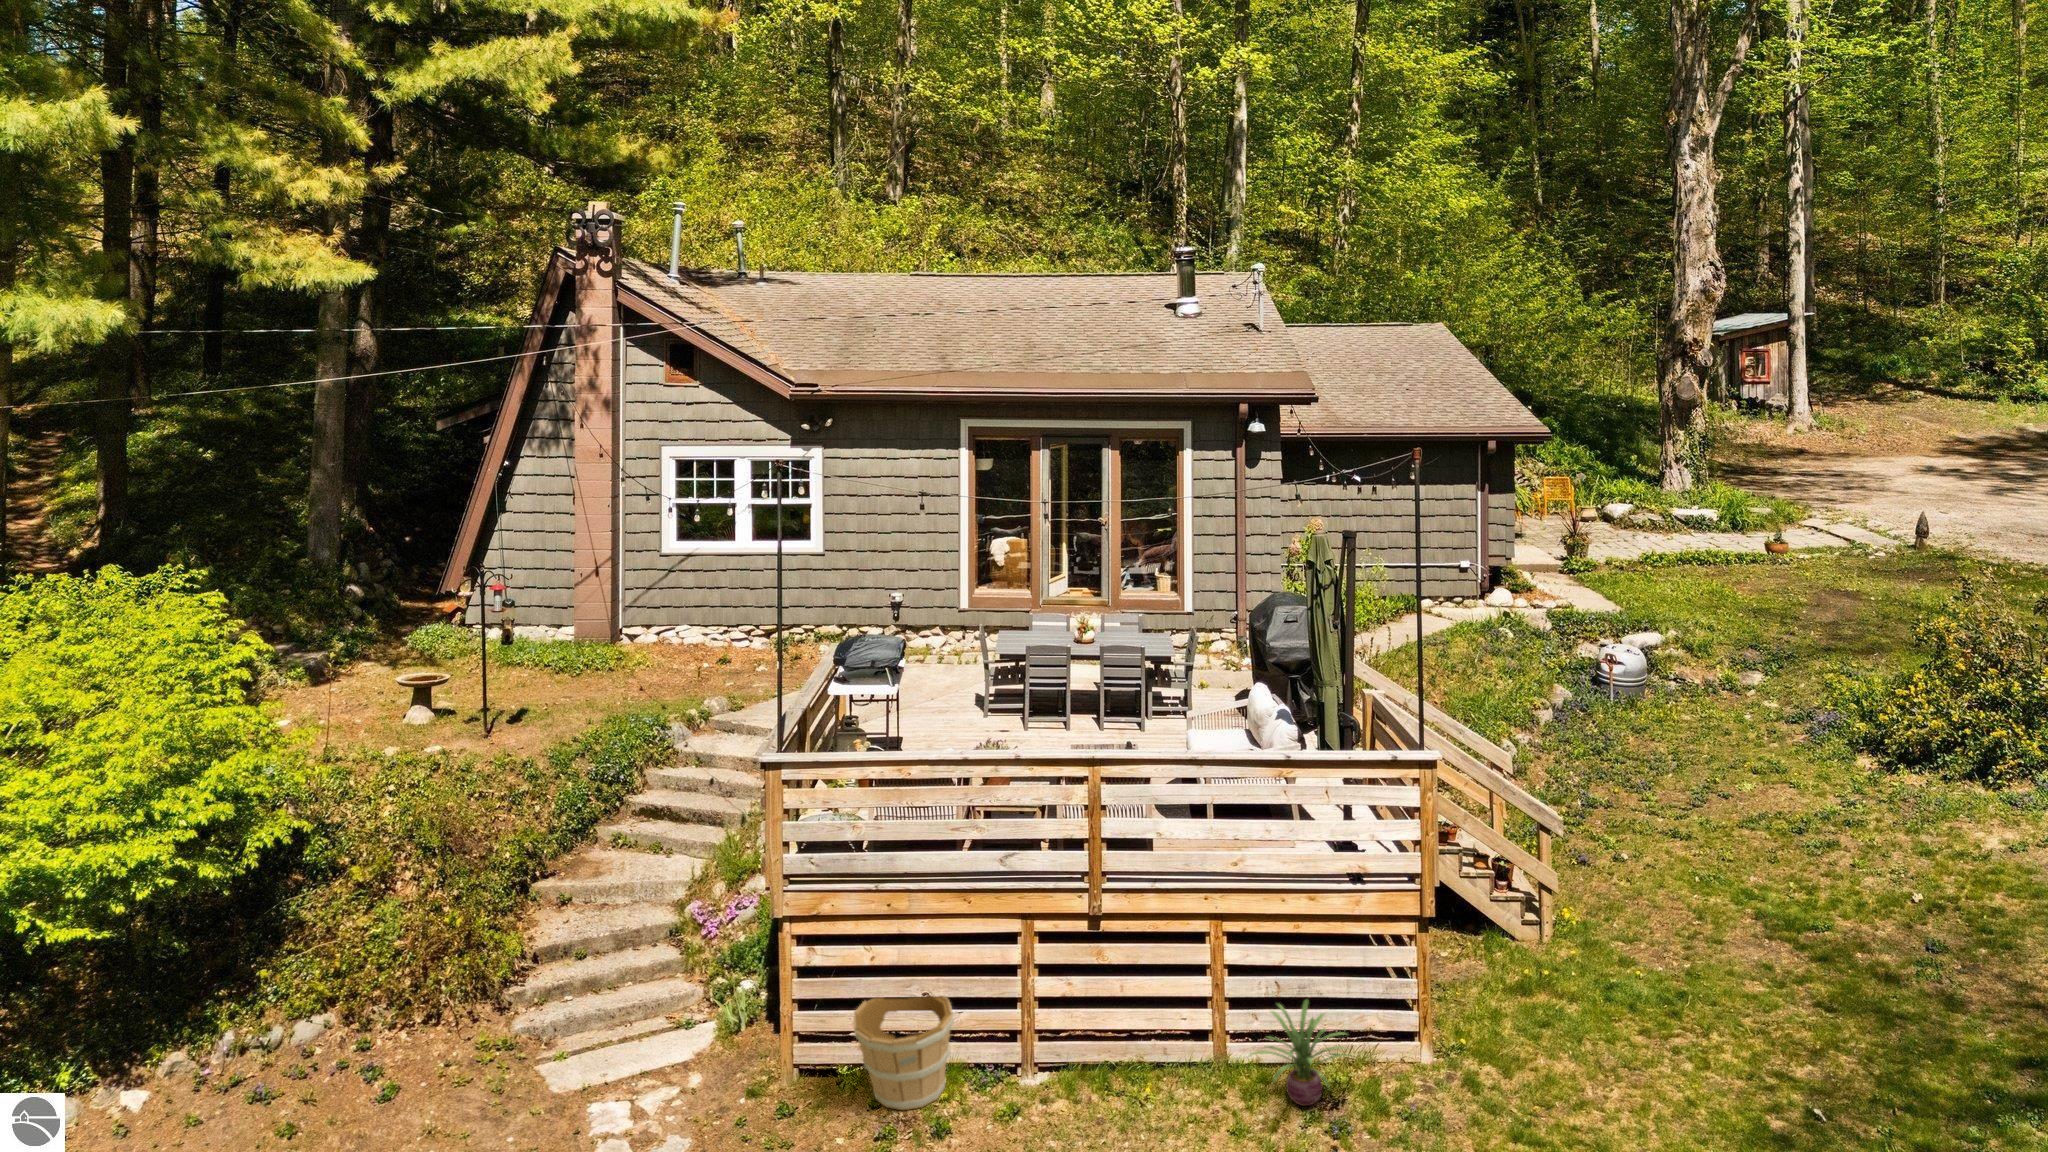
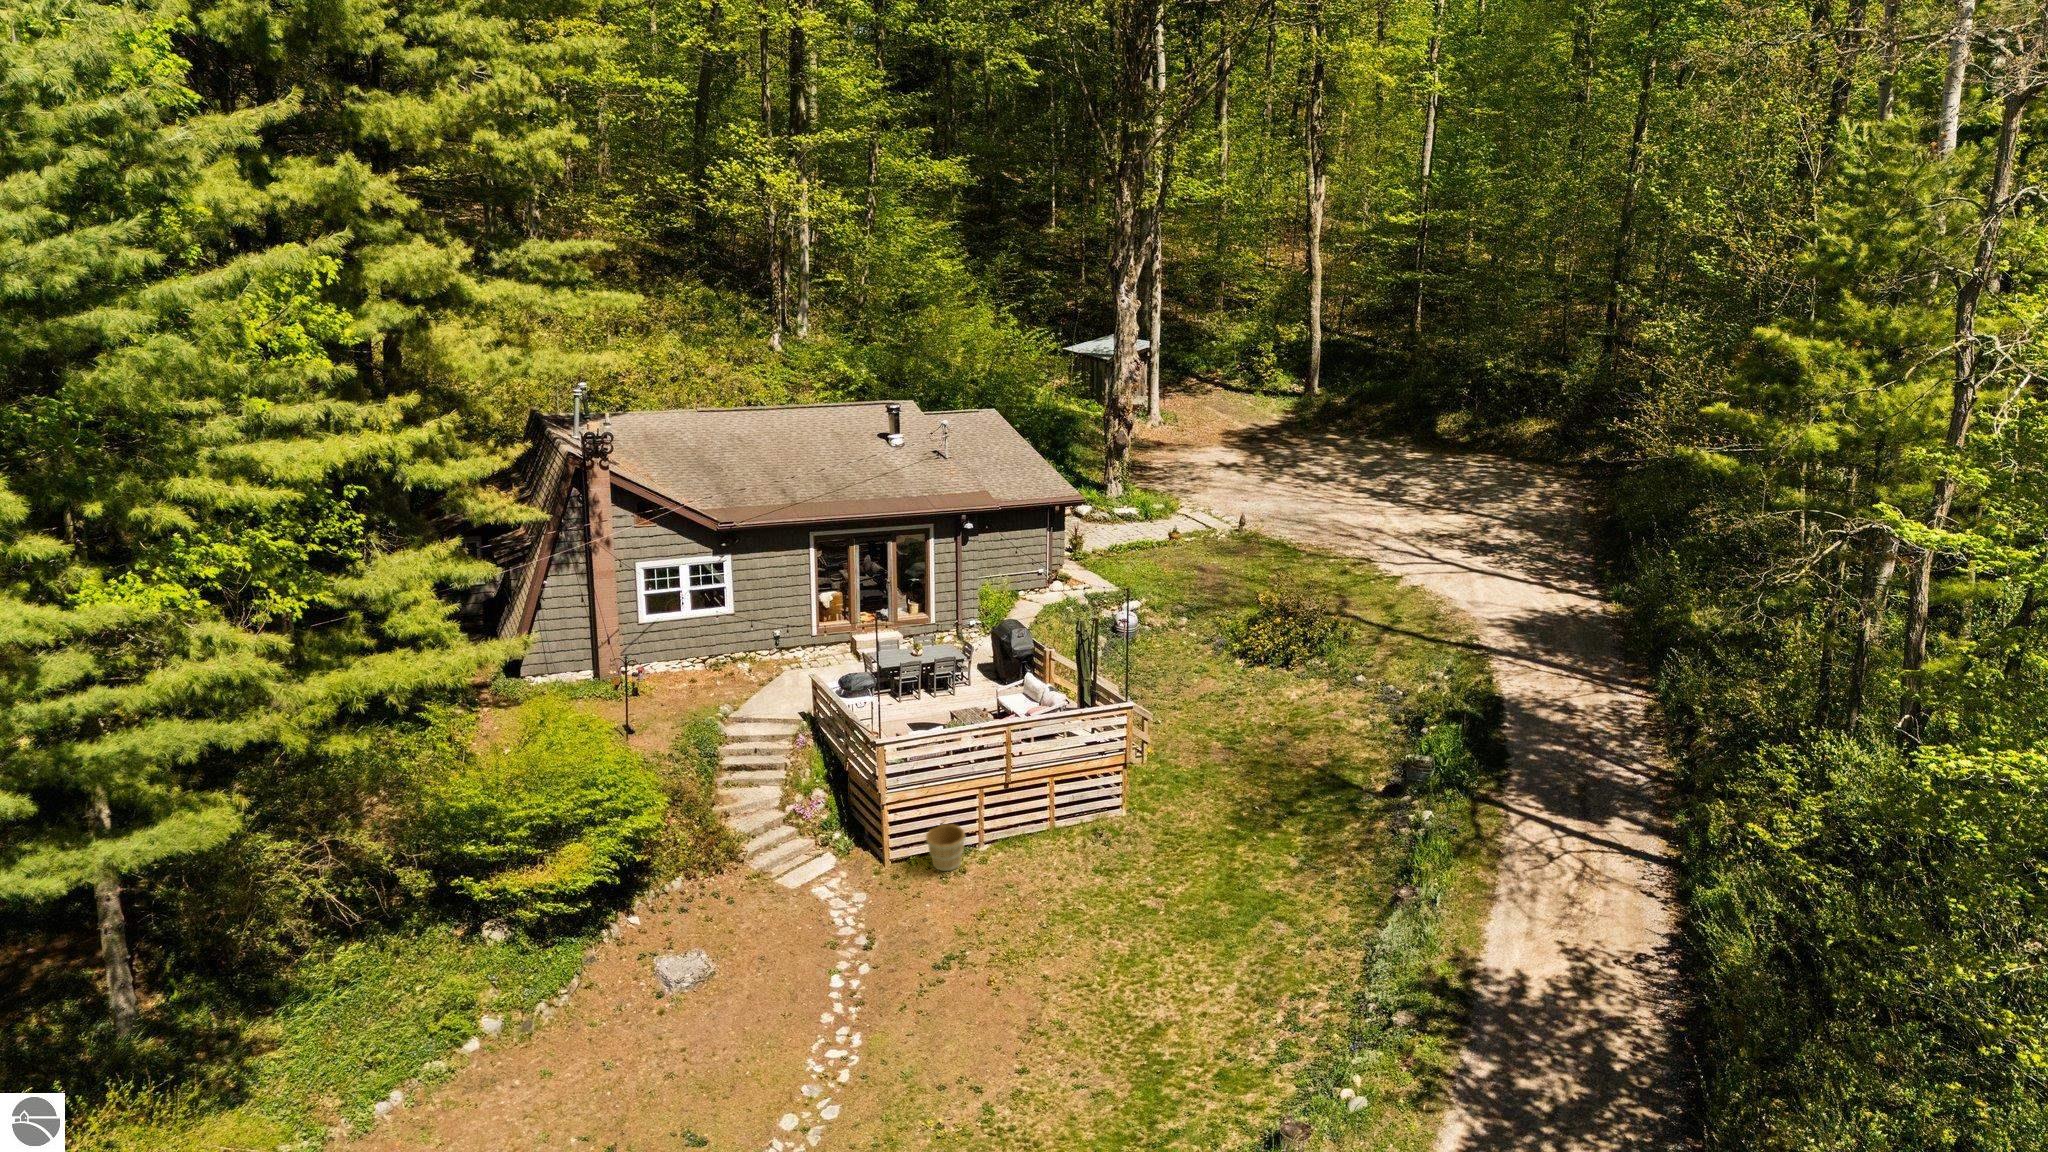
decorative plant: present [1249,1000,1356,1106] -> none [1070,797,1106,835]

